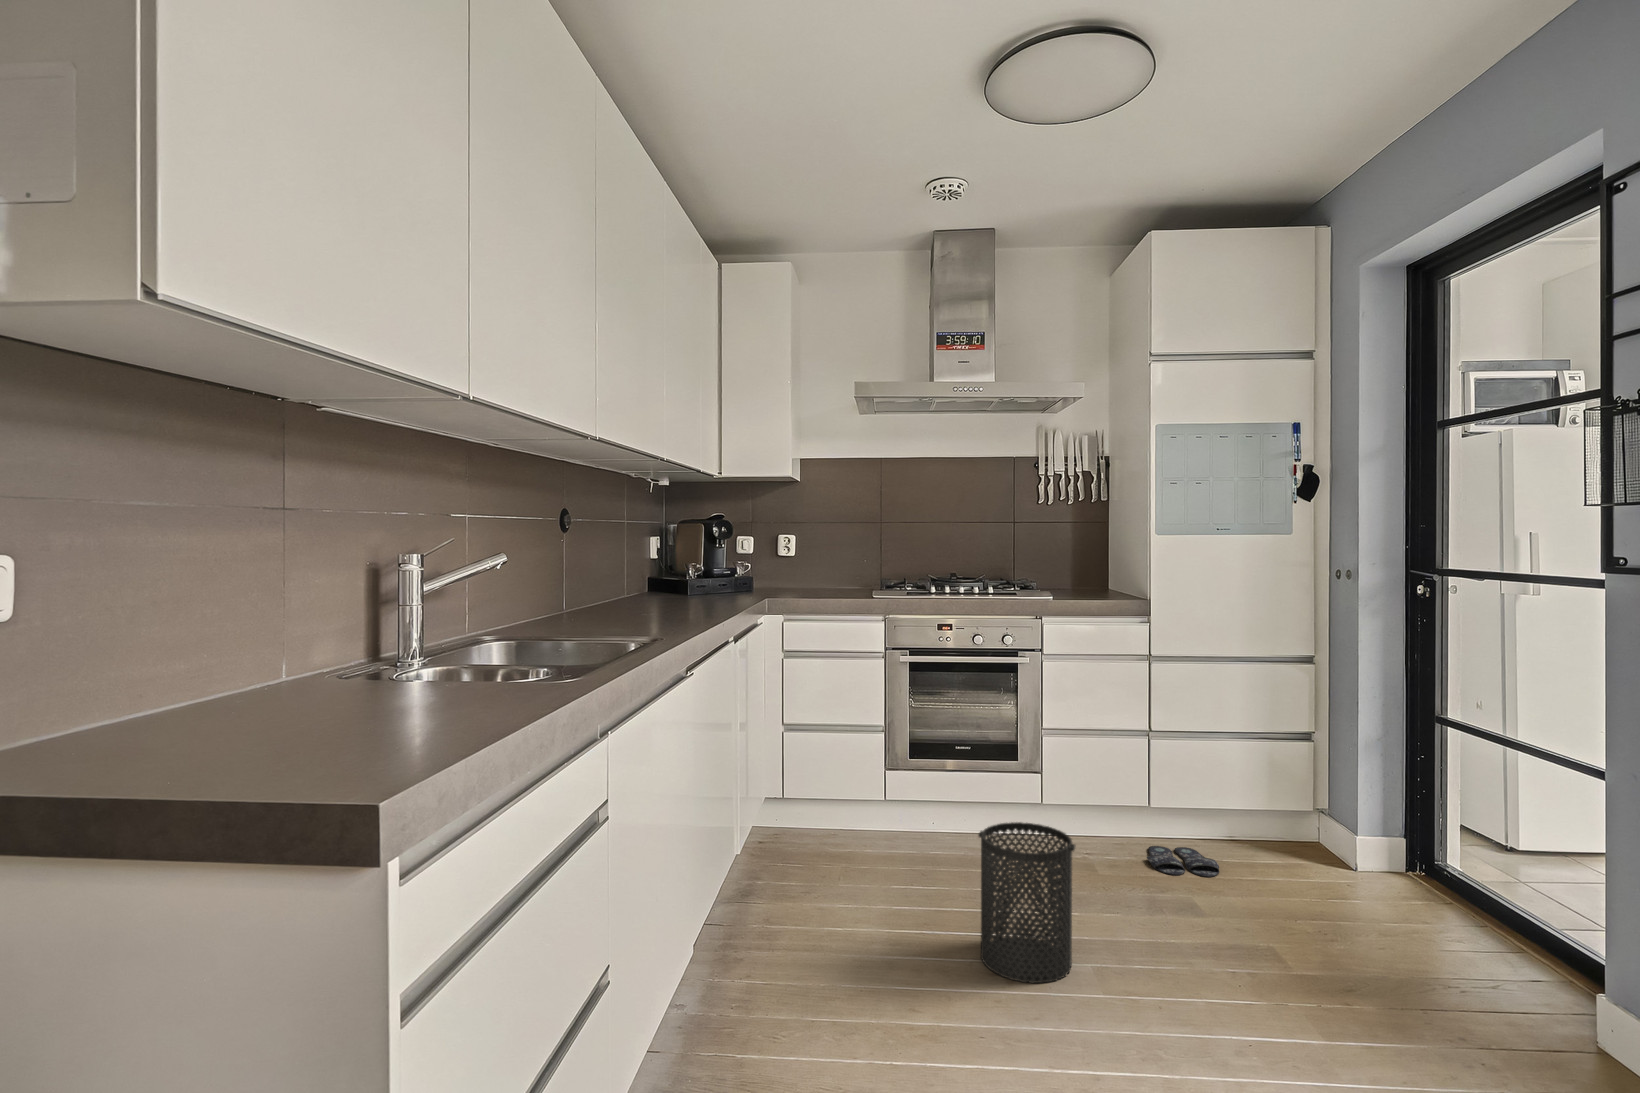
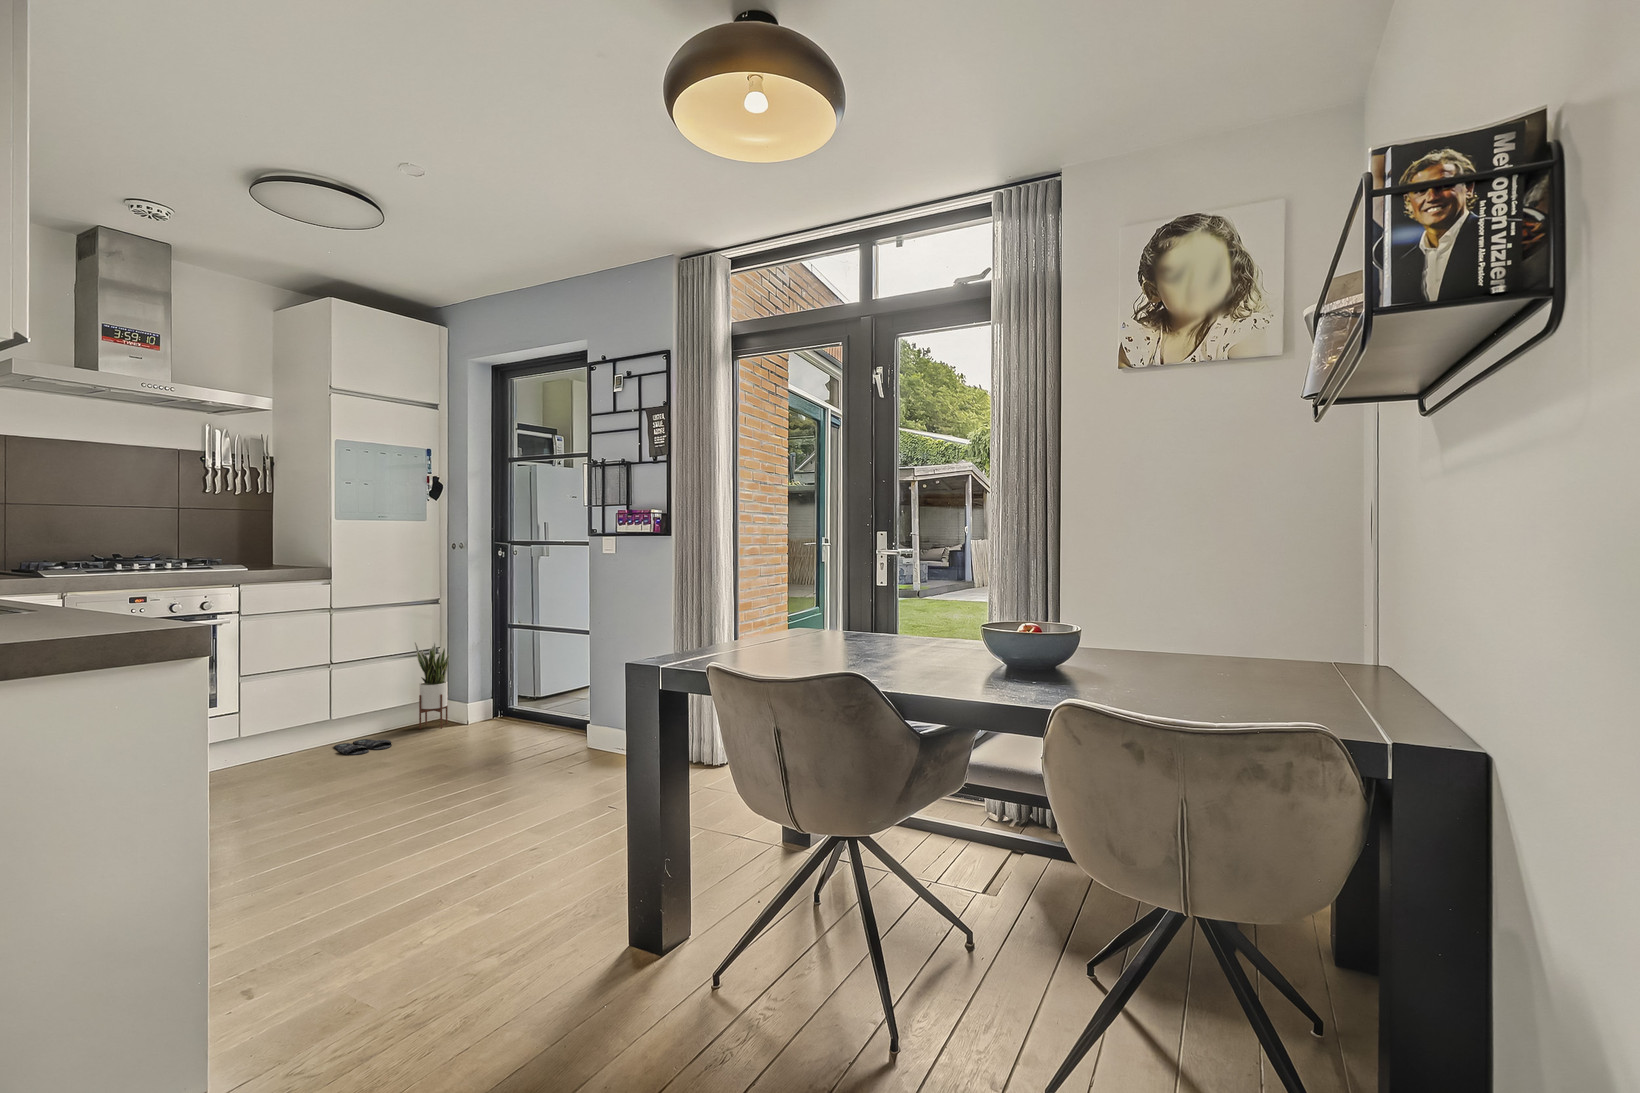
potted plant: none [1272,718,1323,865] -> present [415,643,449,729]
trash can: present [978,822,1076,983] -> none [251,722,333,829]

